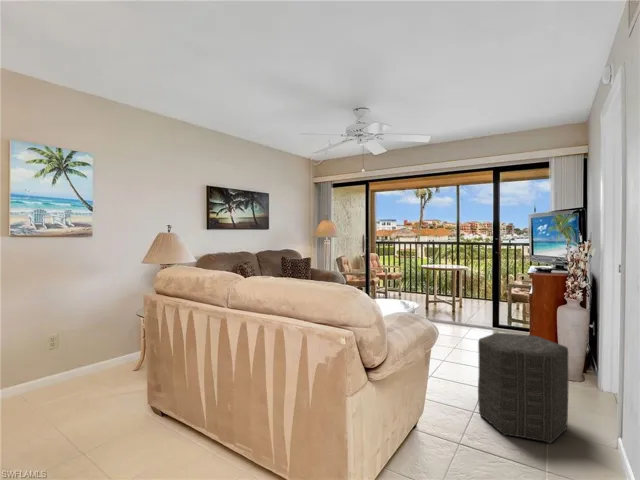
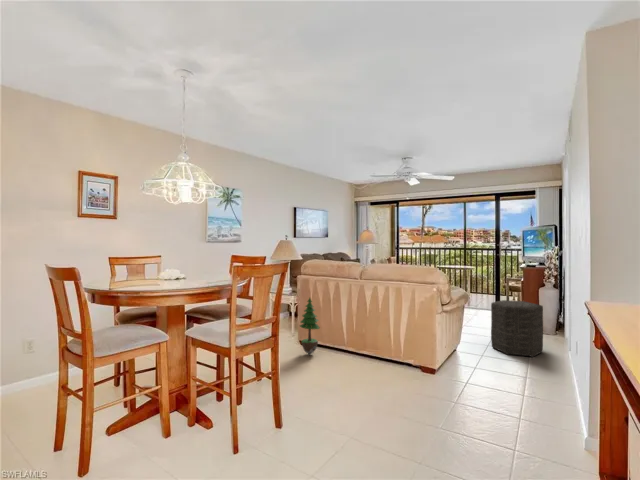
potted tree: none [135,334,174,436] -> present [300,298,320,354]

